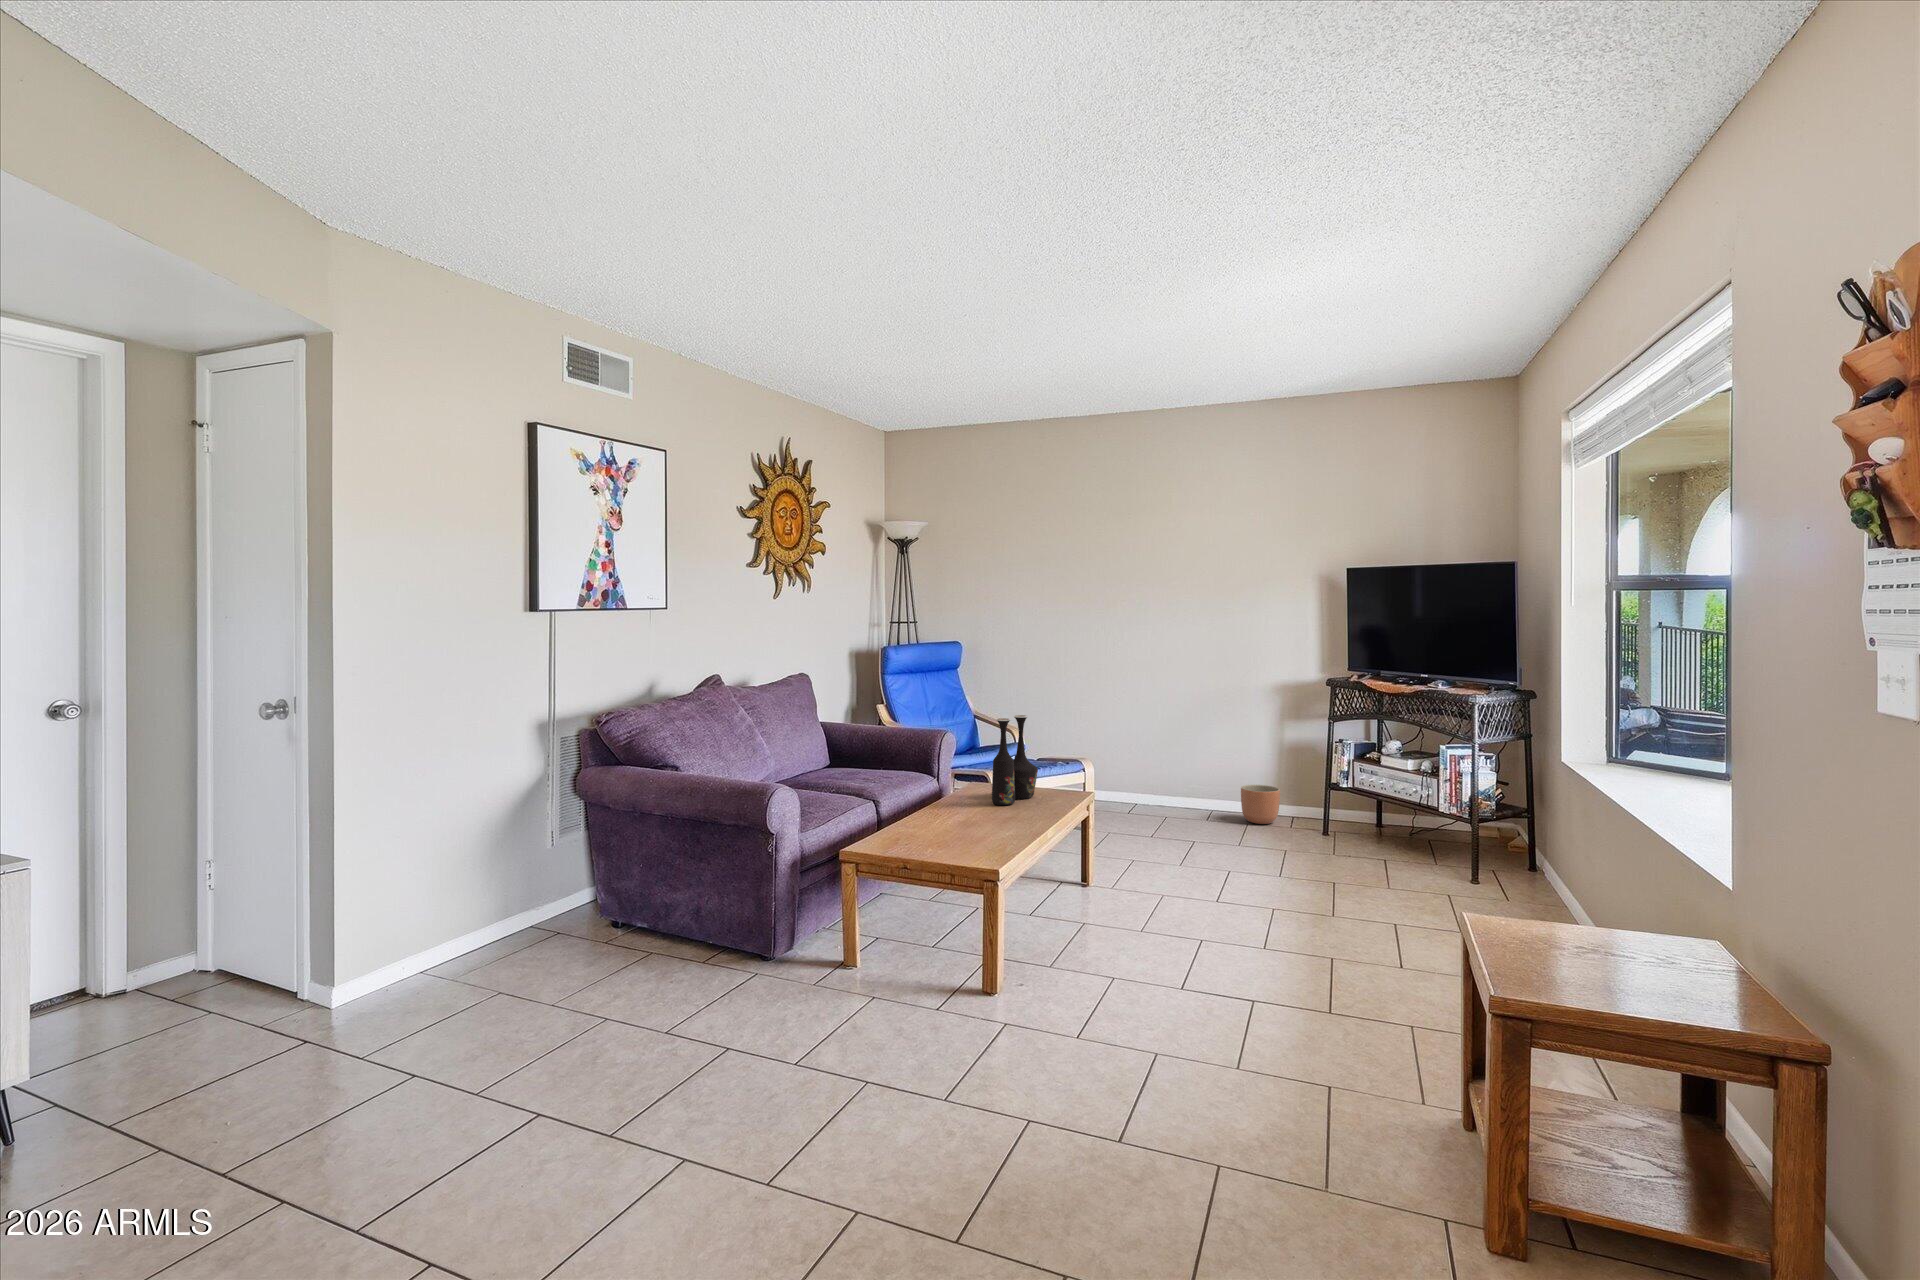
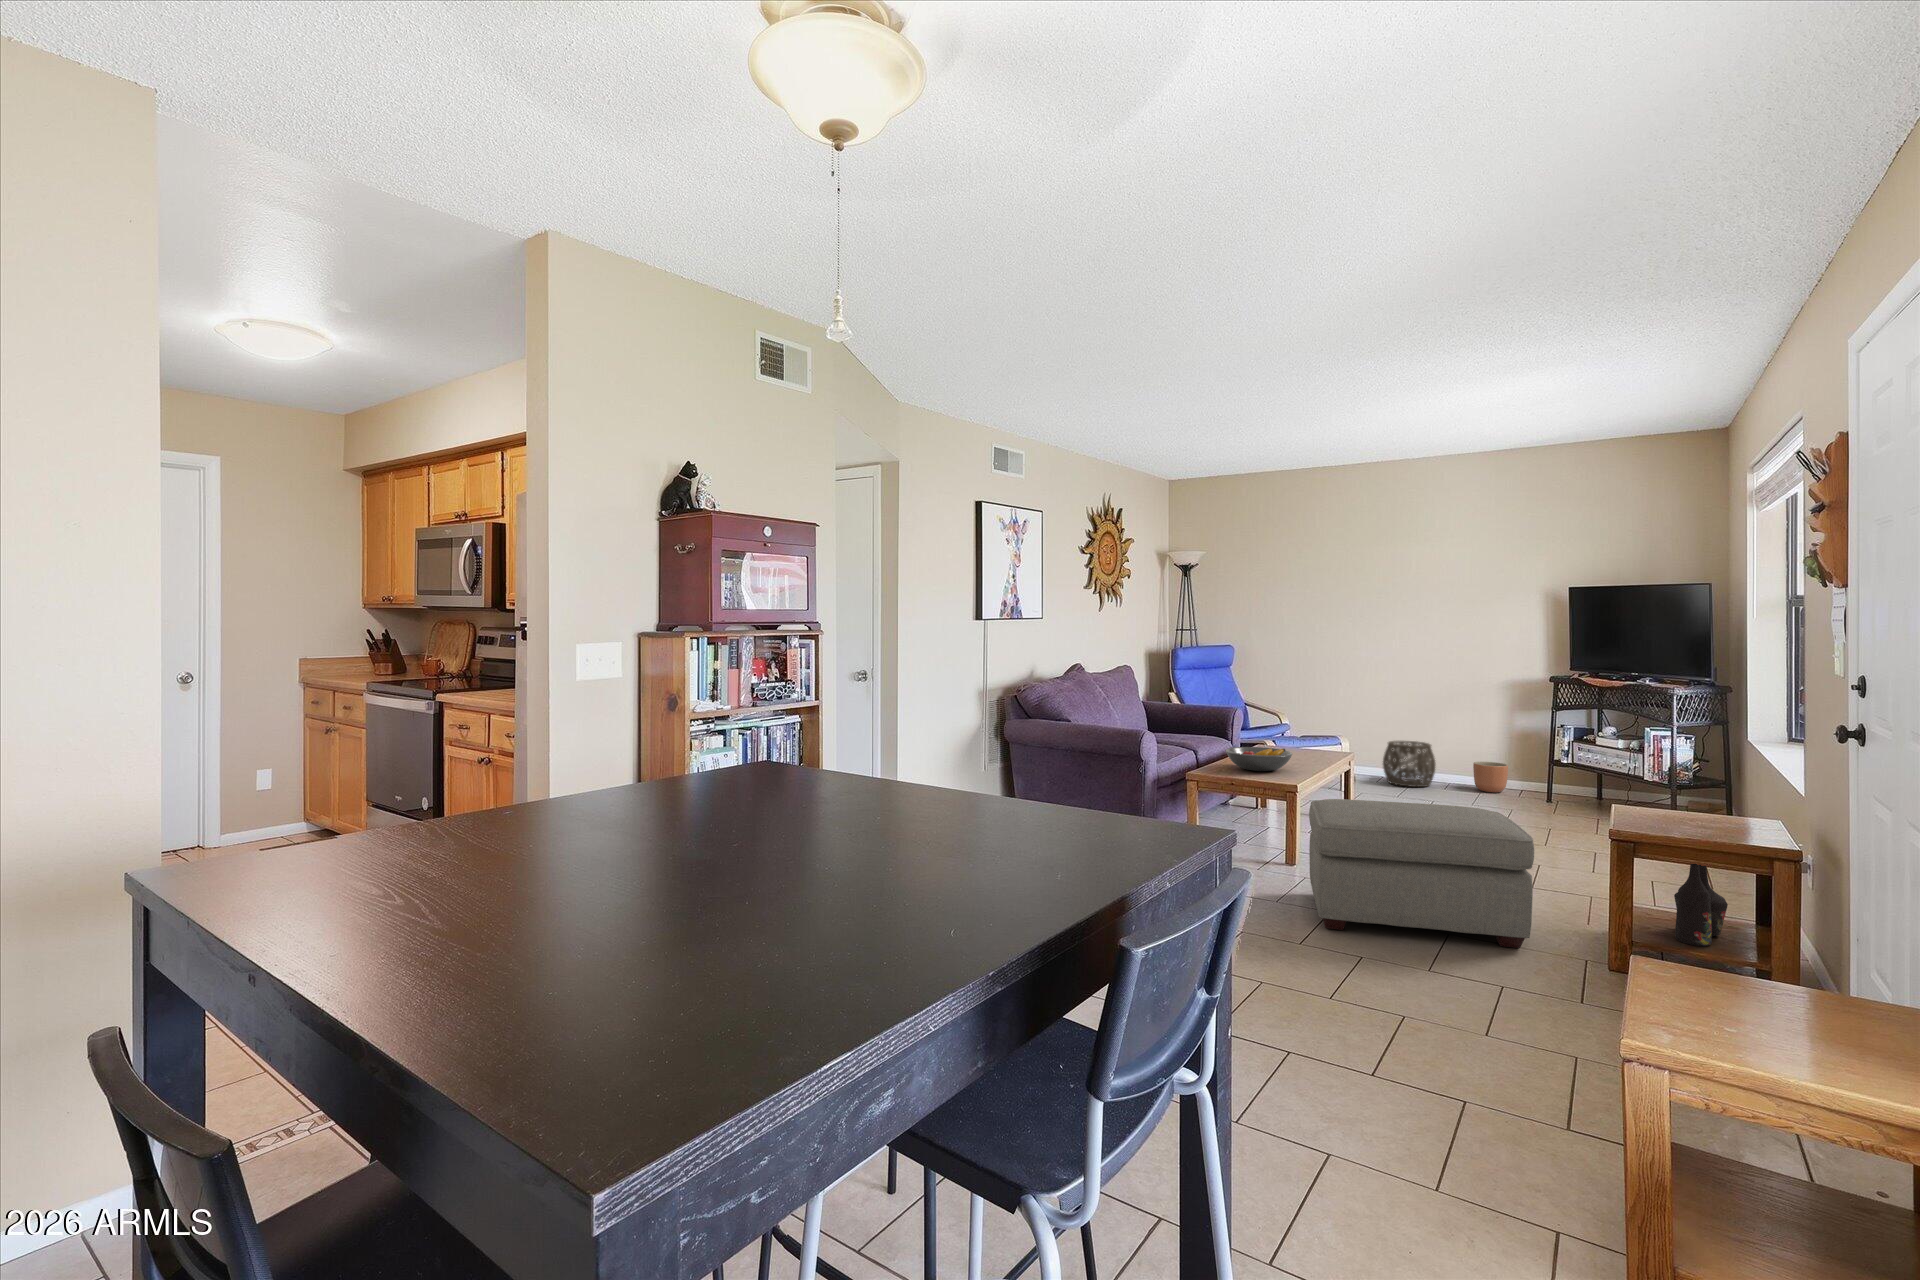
vase: present [992,715,1038,805] -> present [1674,864,1728,947]
woven basket: none [1136,761,1199,821] -> present [1383,741,1436,787]
fruit bowl: none [905,798,1002,839] -> present [1226,747,1292,771]
ottoman: none [993,911,1359,1197] -> present [1309,799,1534,948]

